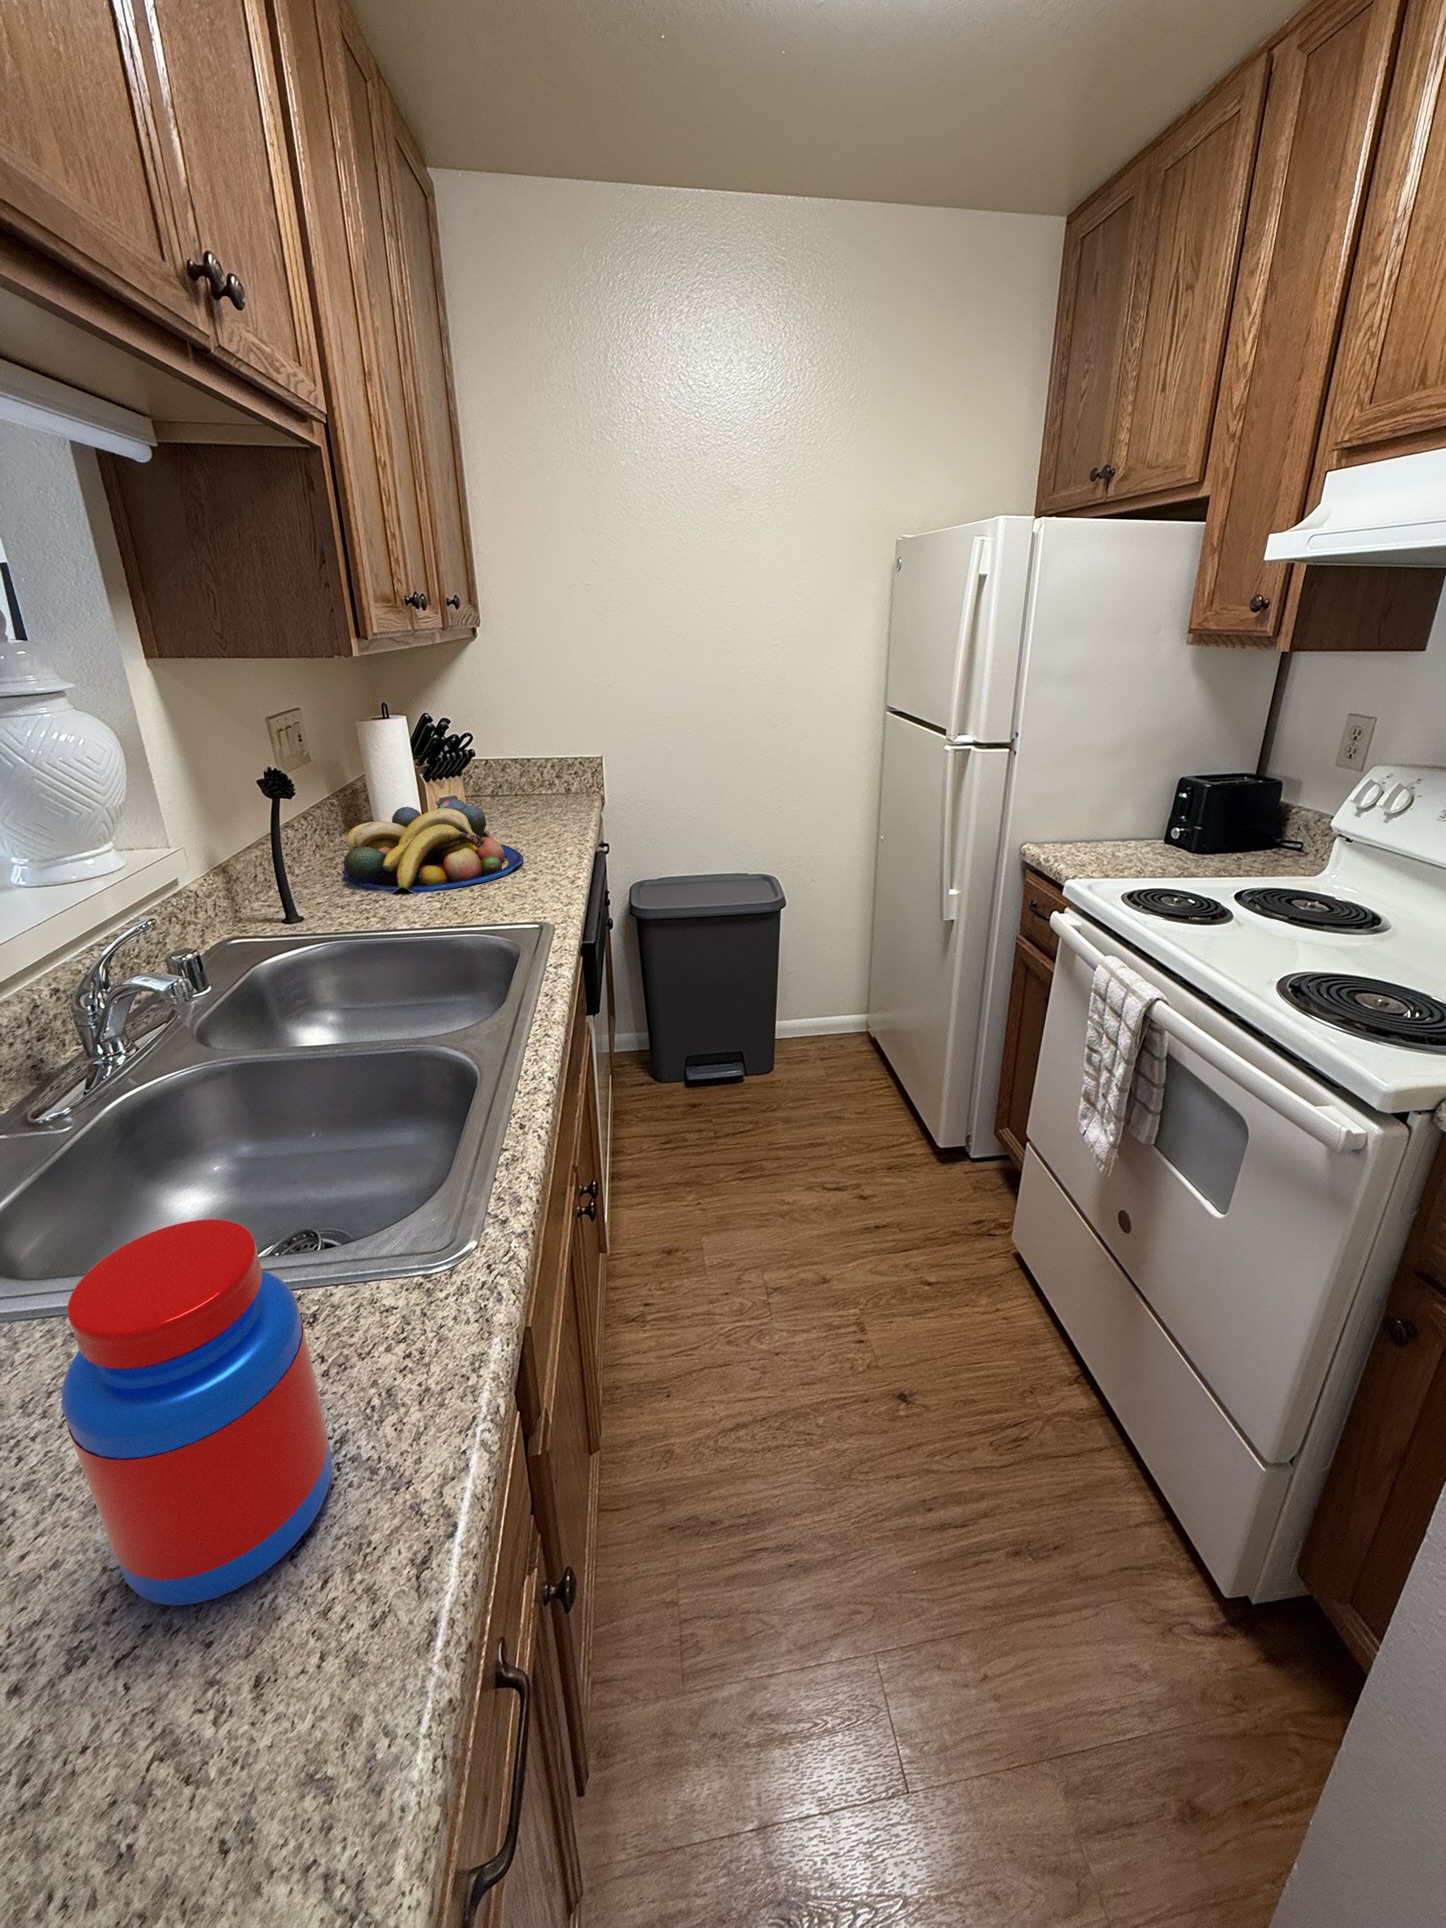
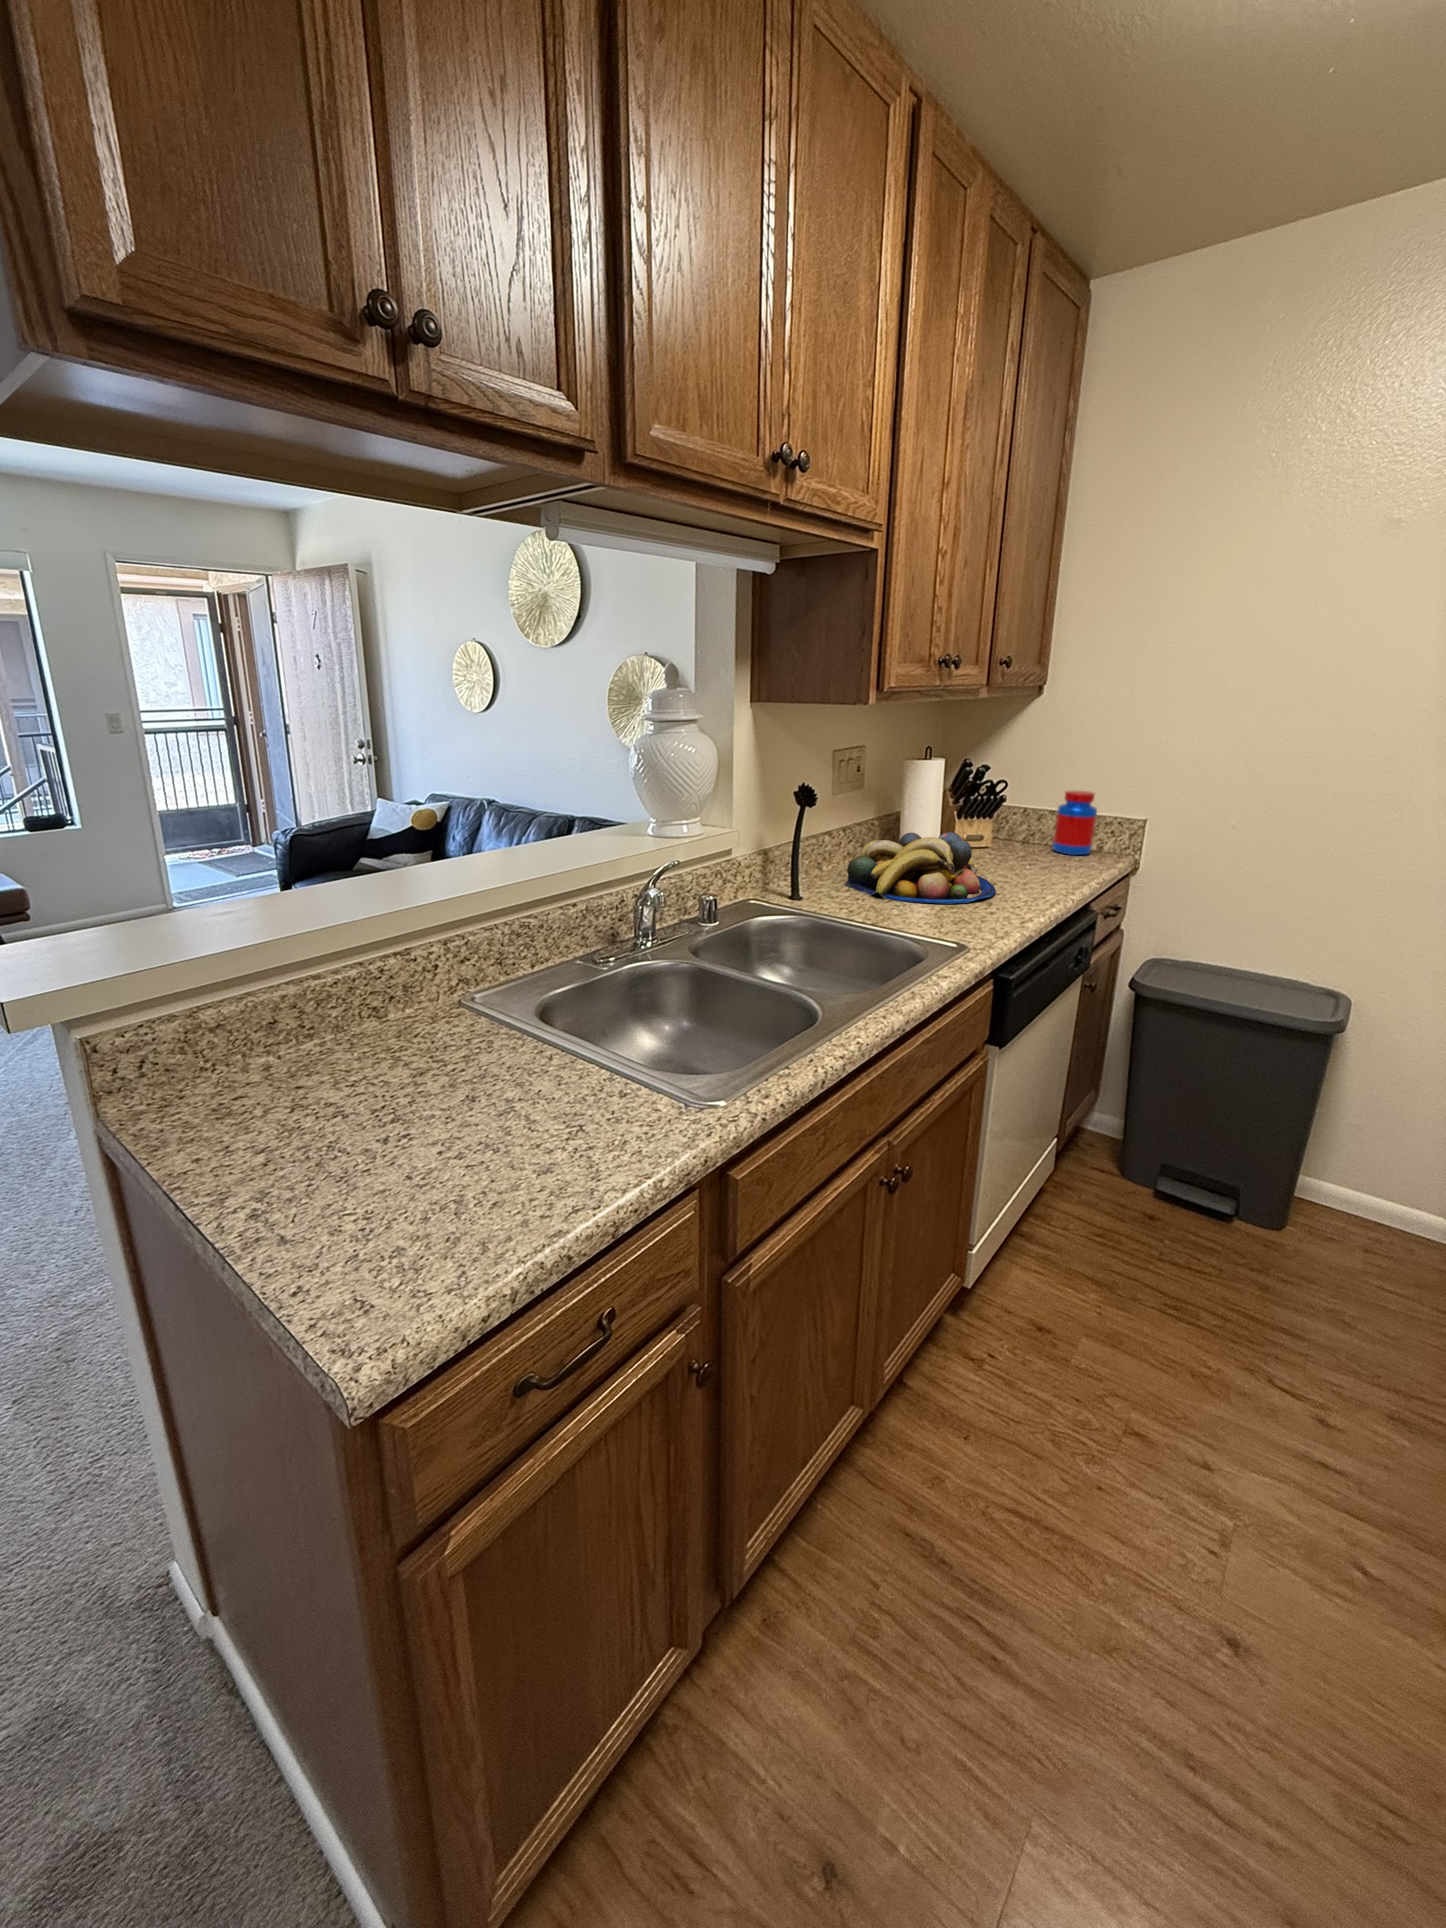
jar: present [62,1219,332,1606] -> present [1053,790,1097,855]

